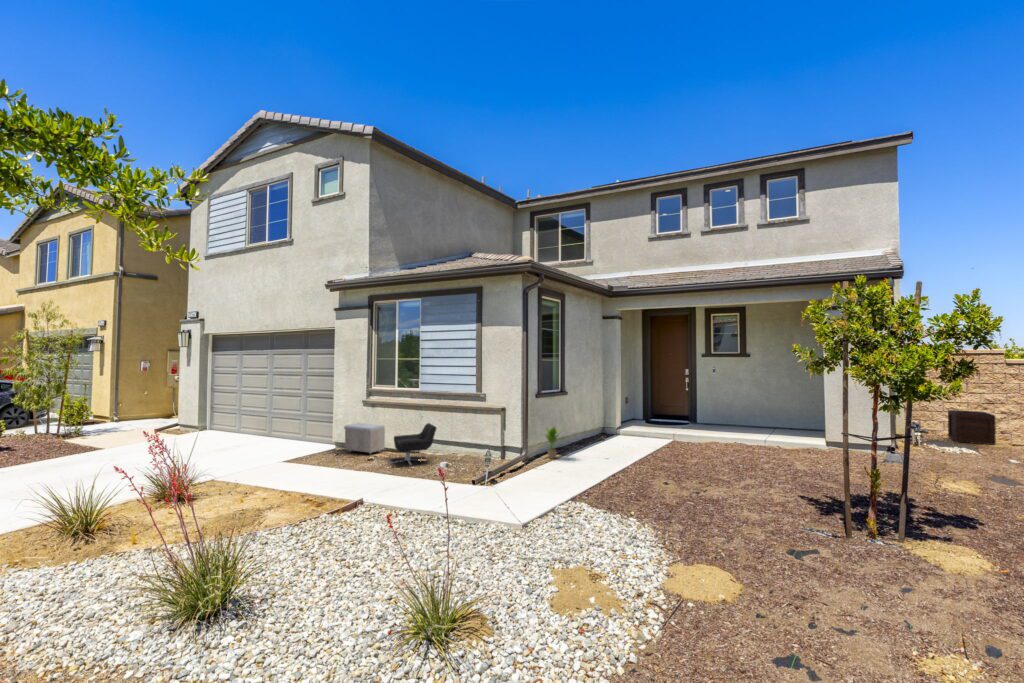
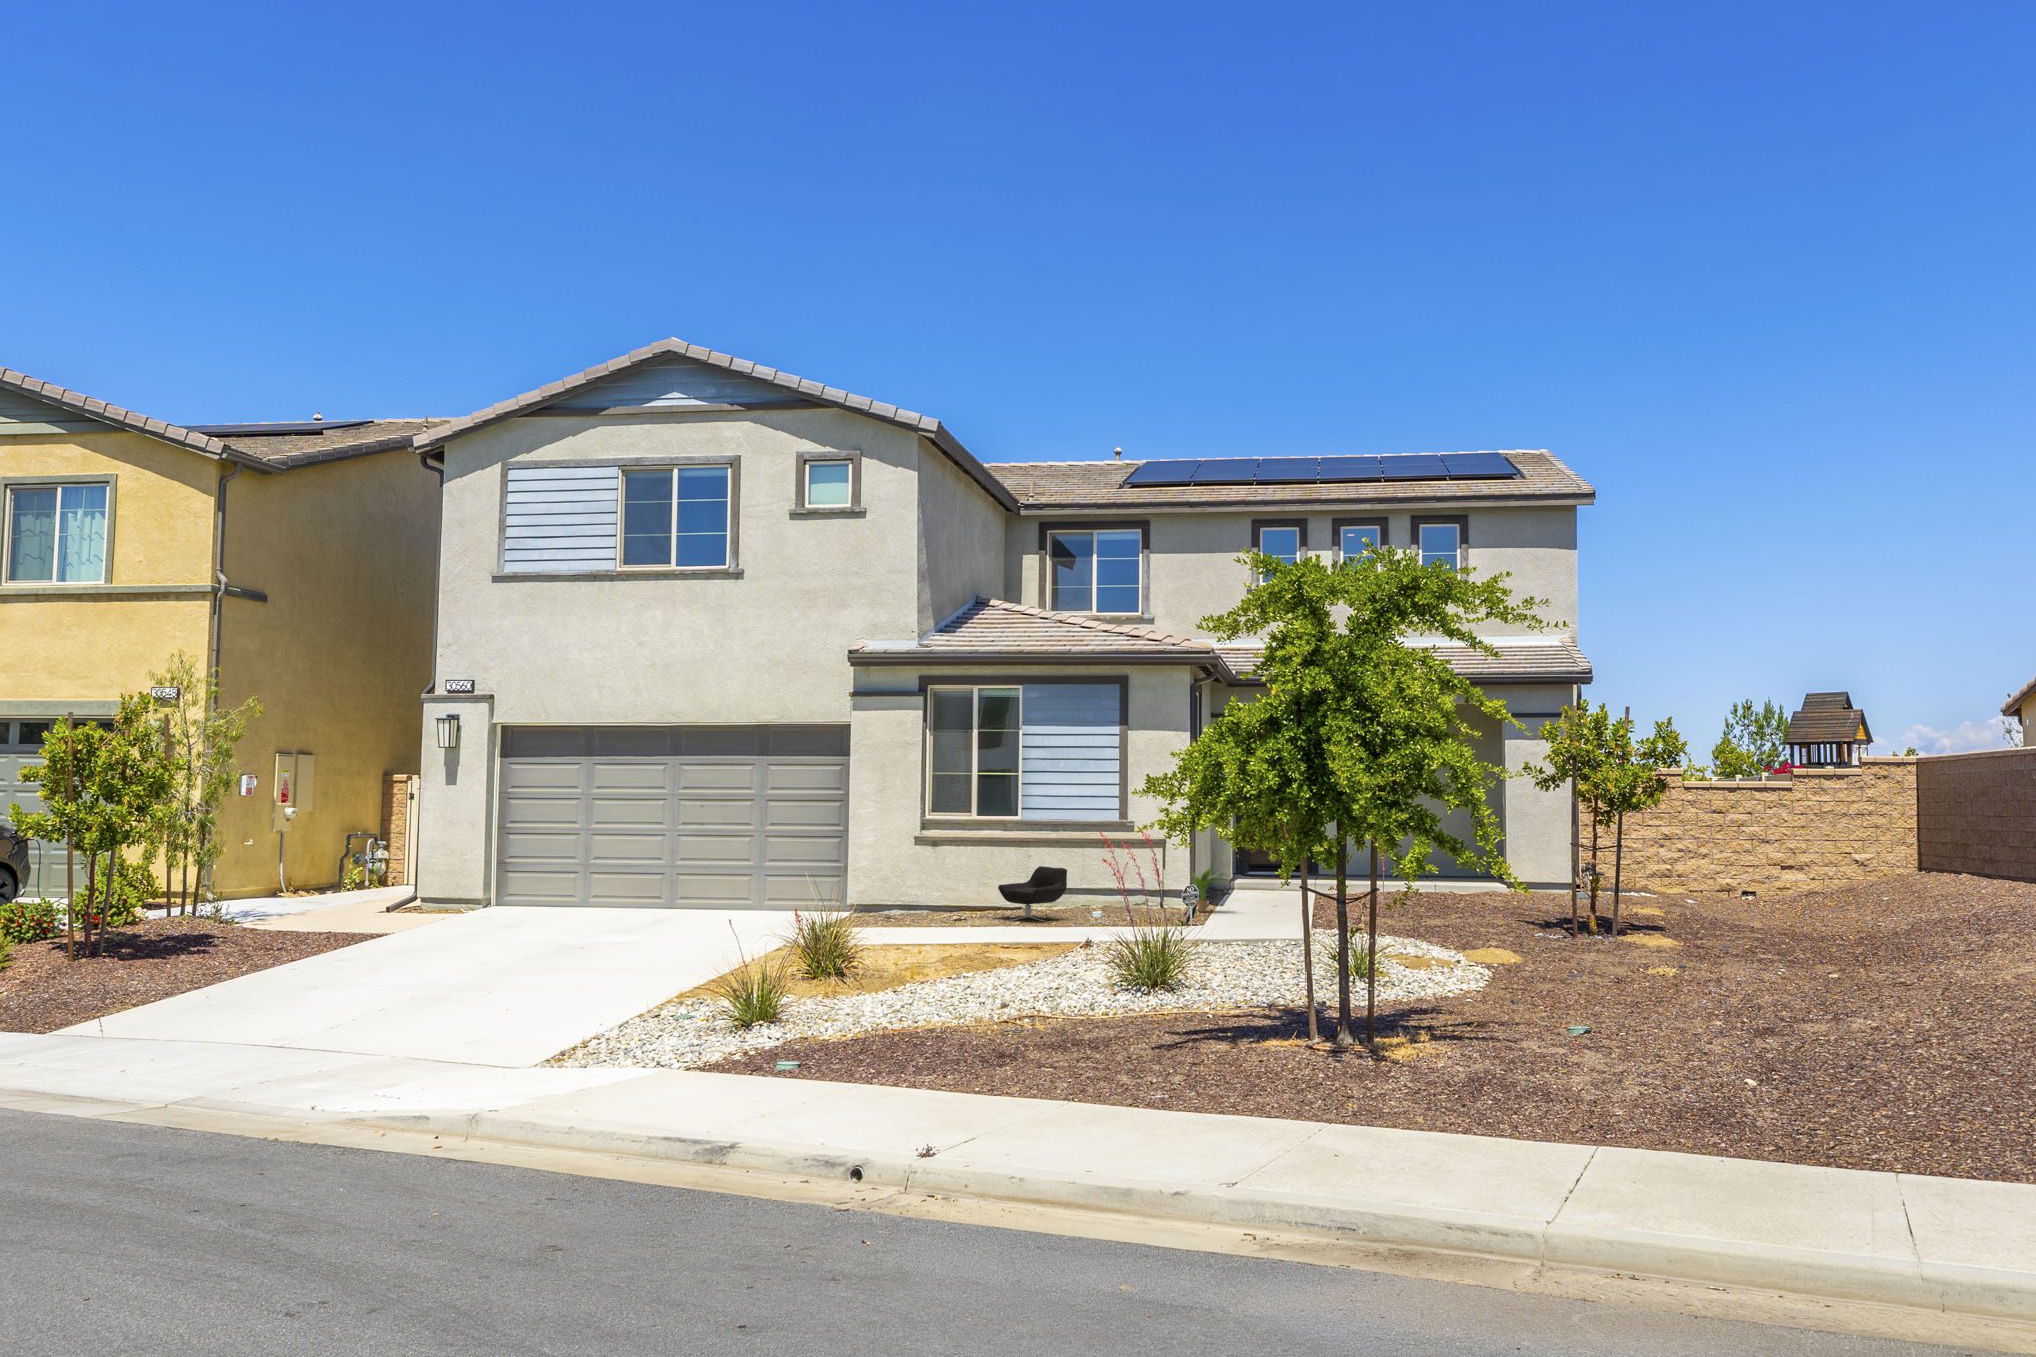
wooden crate: present [948,410,996,445] -> none [1624,850,1674,891]
storage bench: present [344,423,385,455] -> none [903,872,960,916]

